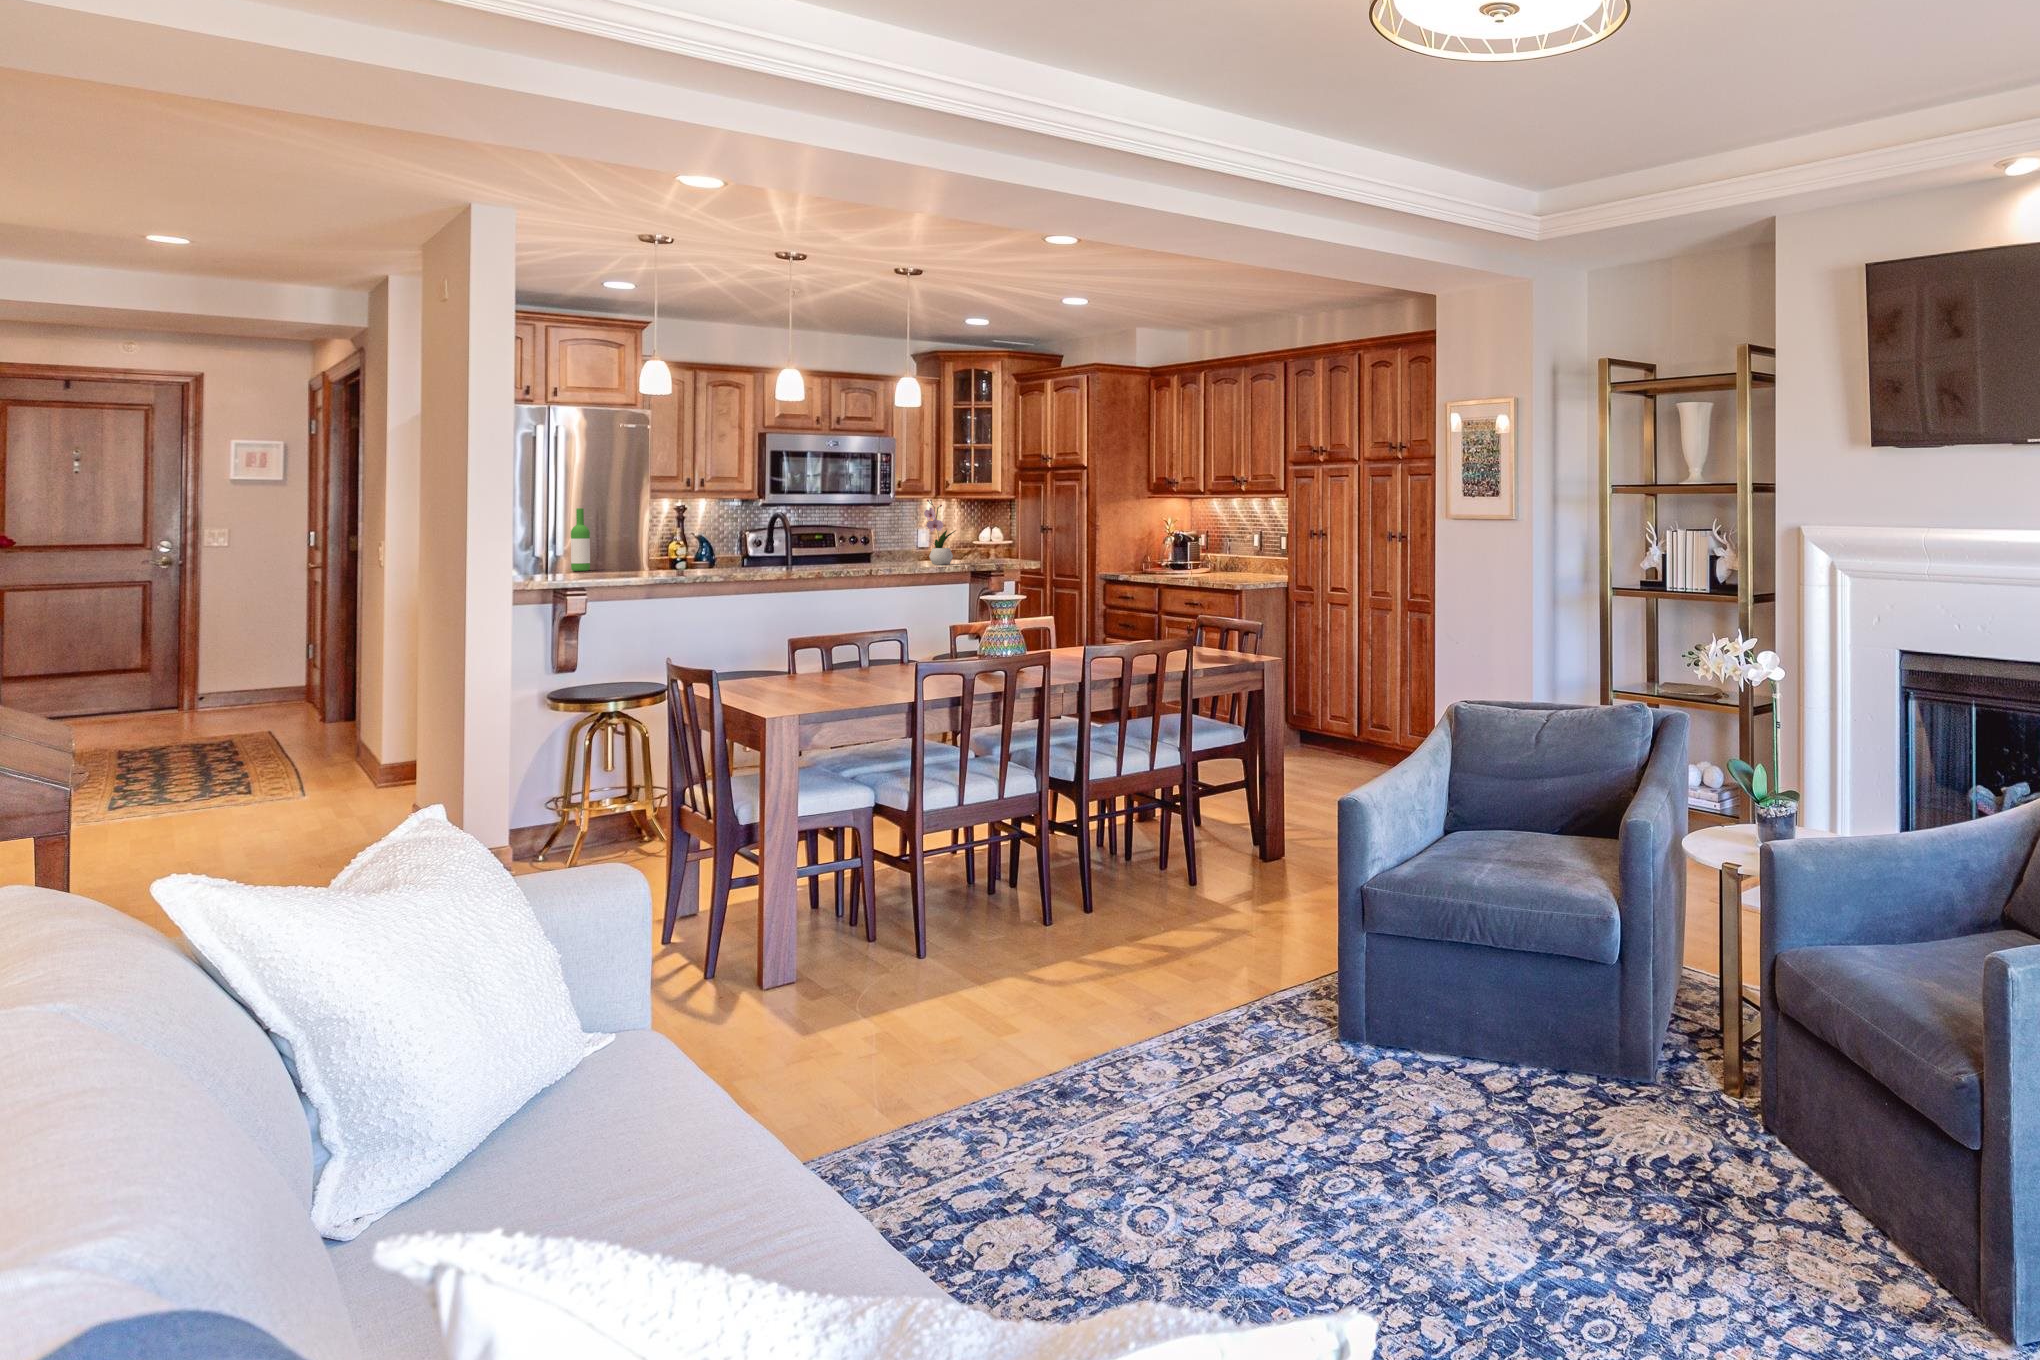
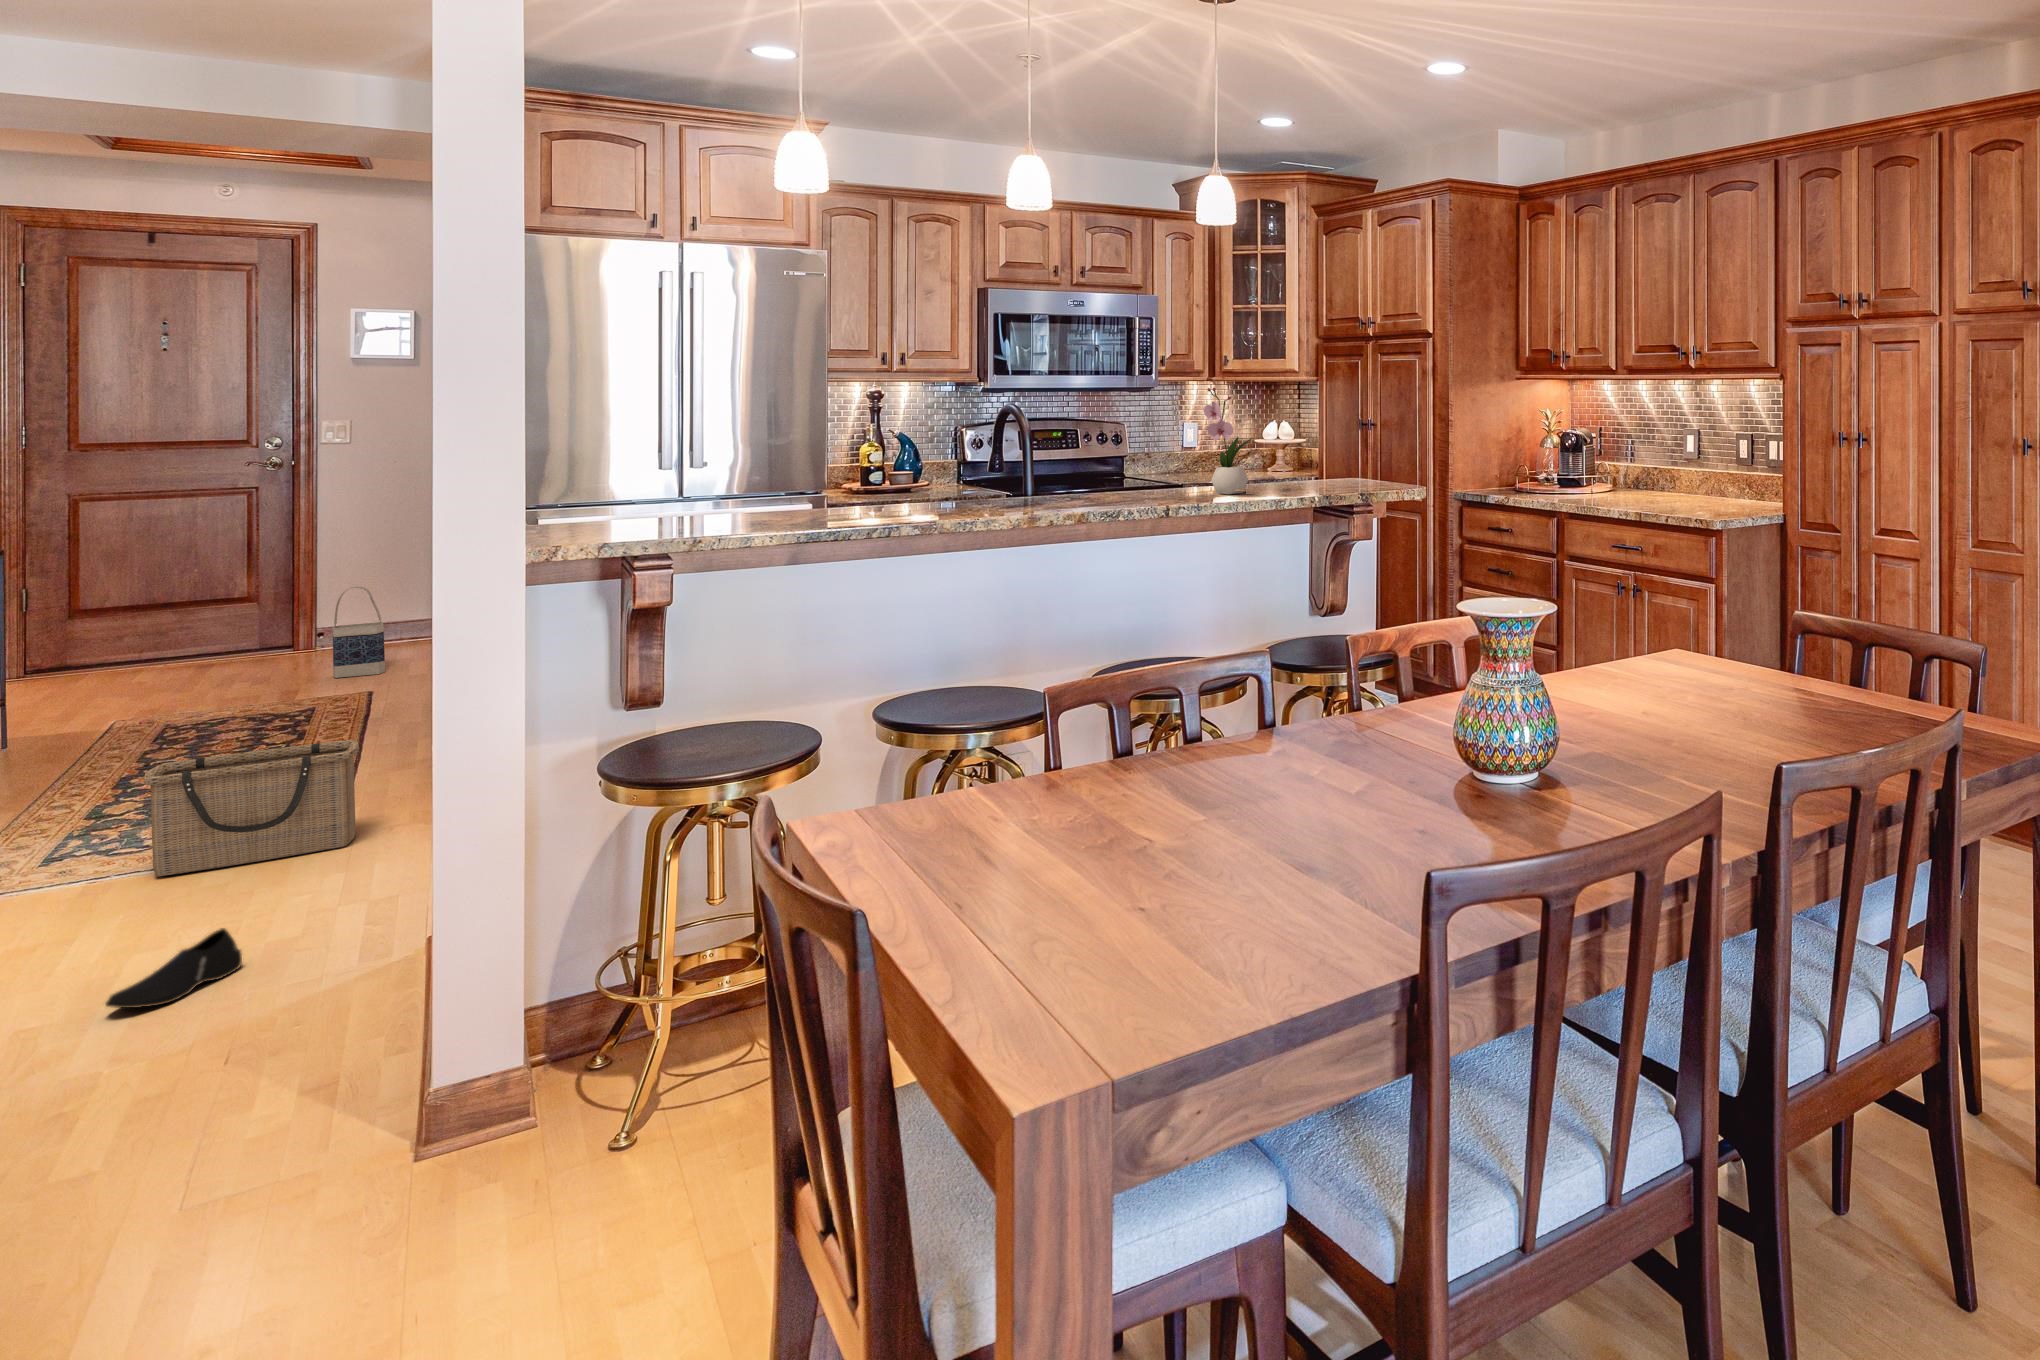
wine bottle: present [571,508,590,571] -> none [649,407,681,511]
bag: none [234,653,274,722] -> present [332,586,385,678]
basket: none [242,718,369,793] -> present [144,740,359,876]
shoe: none [303,792,360,824] -> present [106,928,242,1008]

